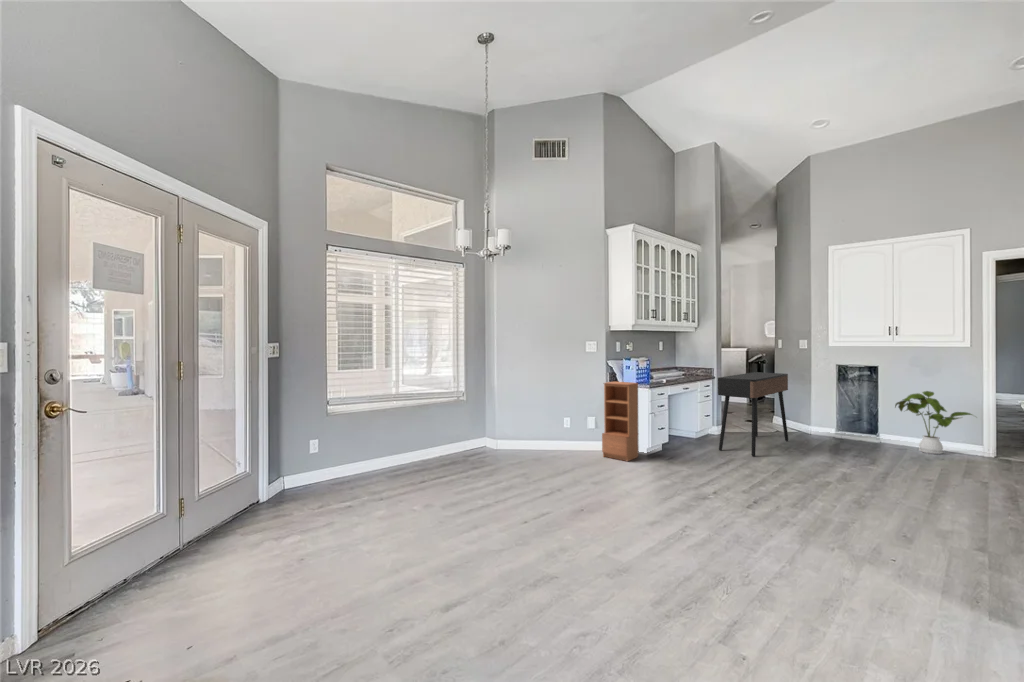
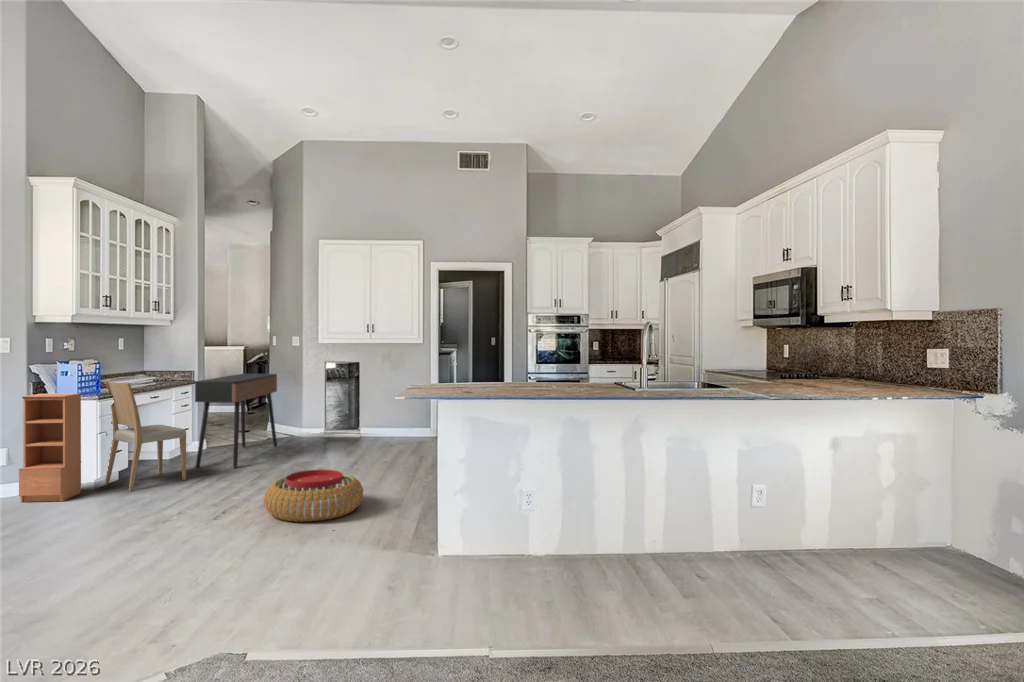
dining chair: none [653,375,713,462] -> present [105,381,186,491]
house plant: present [895,391,972,454] -> none [371,384,427,441]
pouf: none [795,478,922,542] -> present [264,470,363,522]

